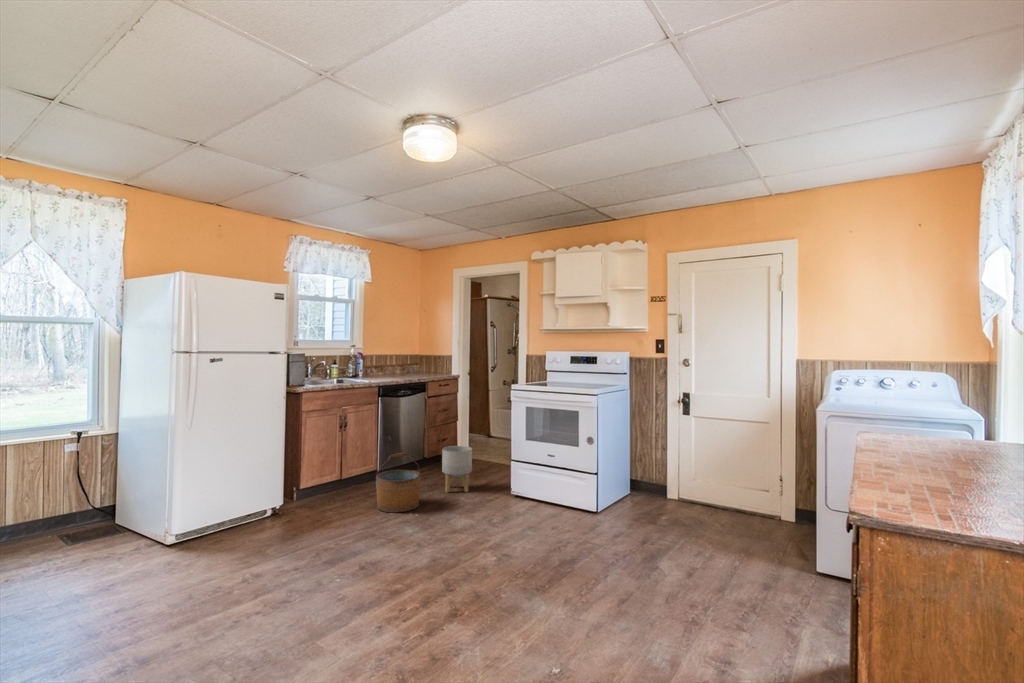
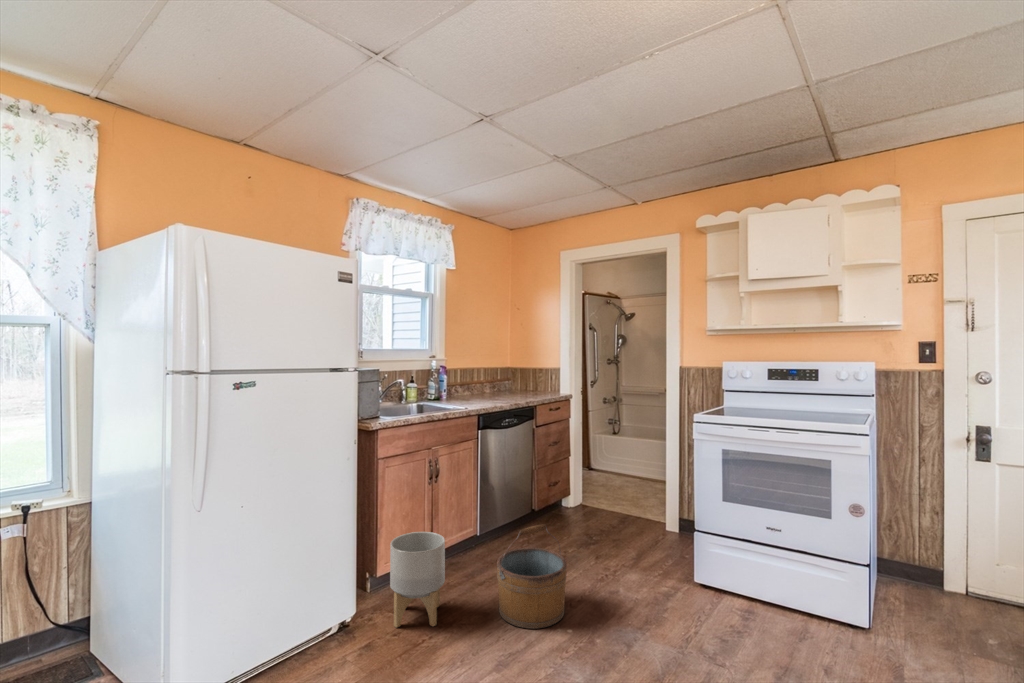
planter: present [442,446,472,493] -> present [390,532,445,628]

